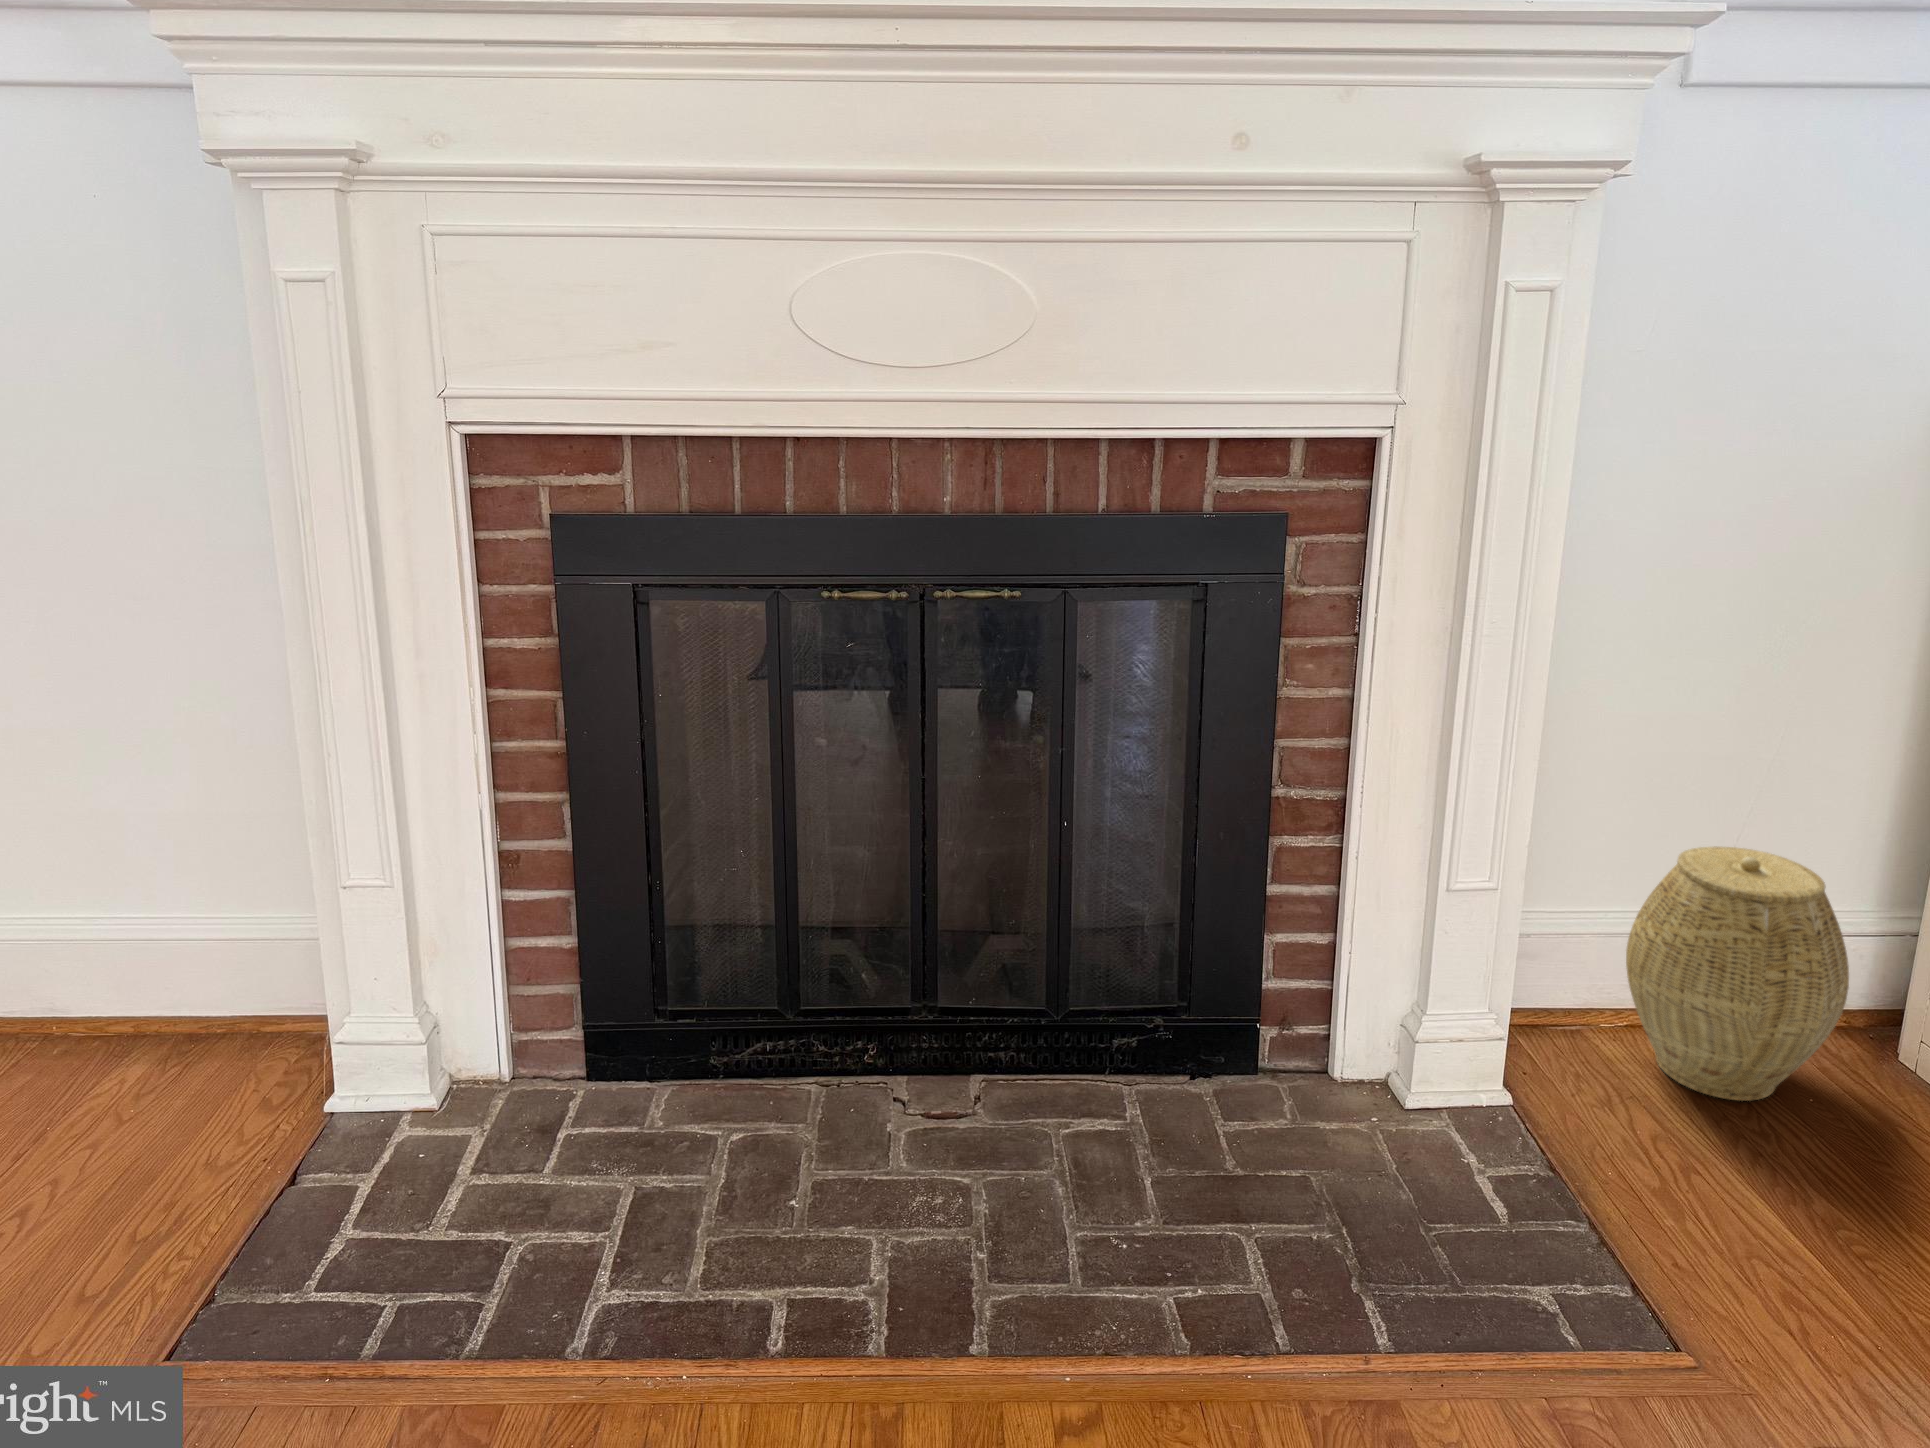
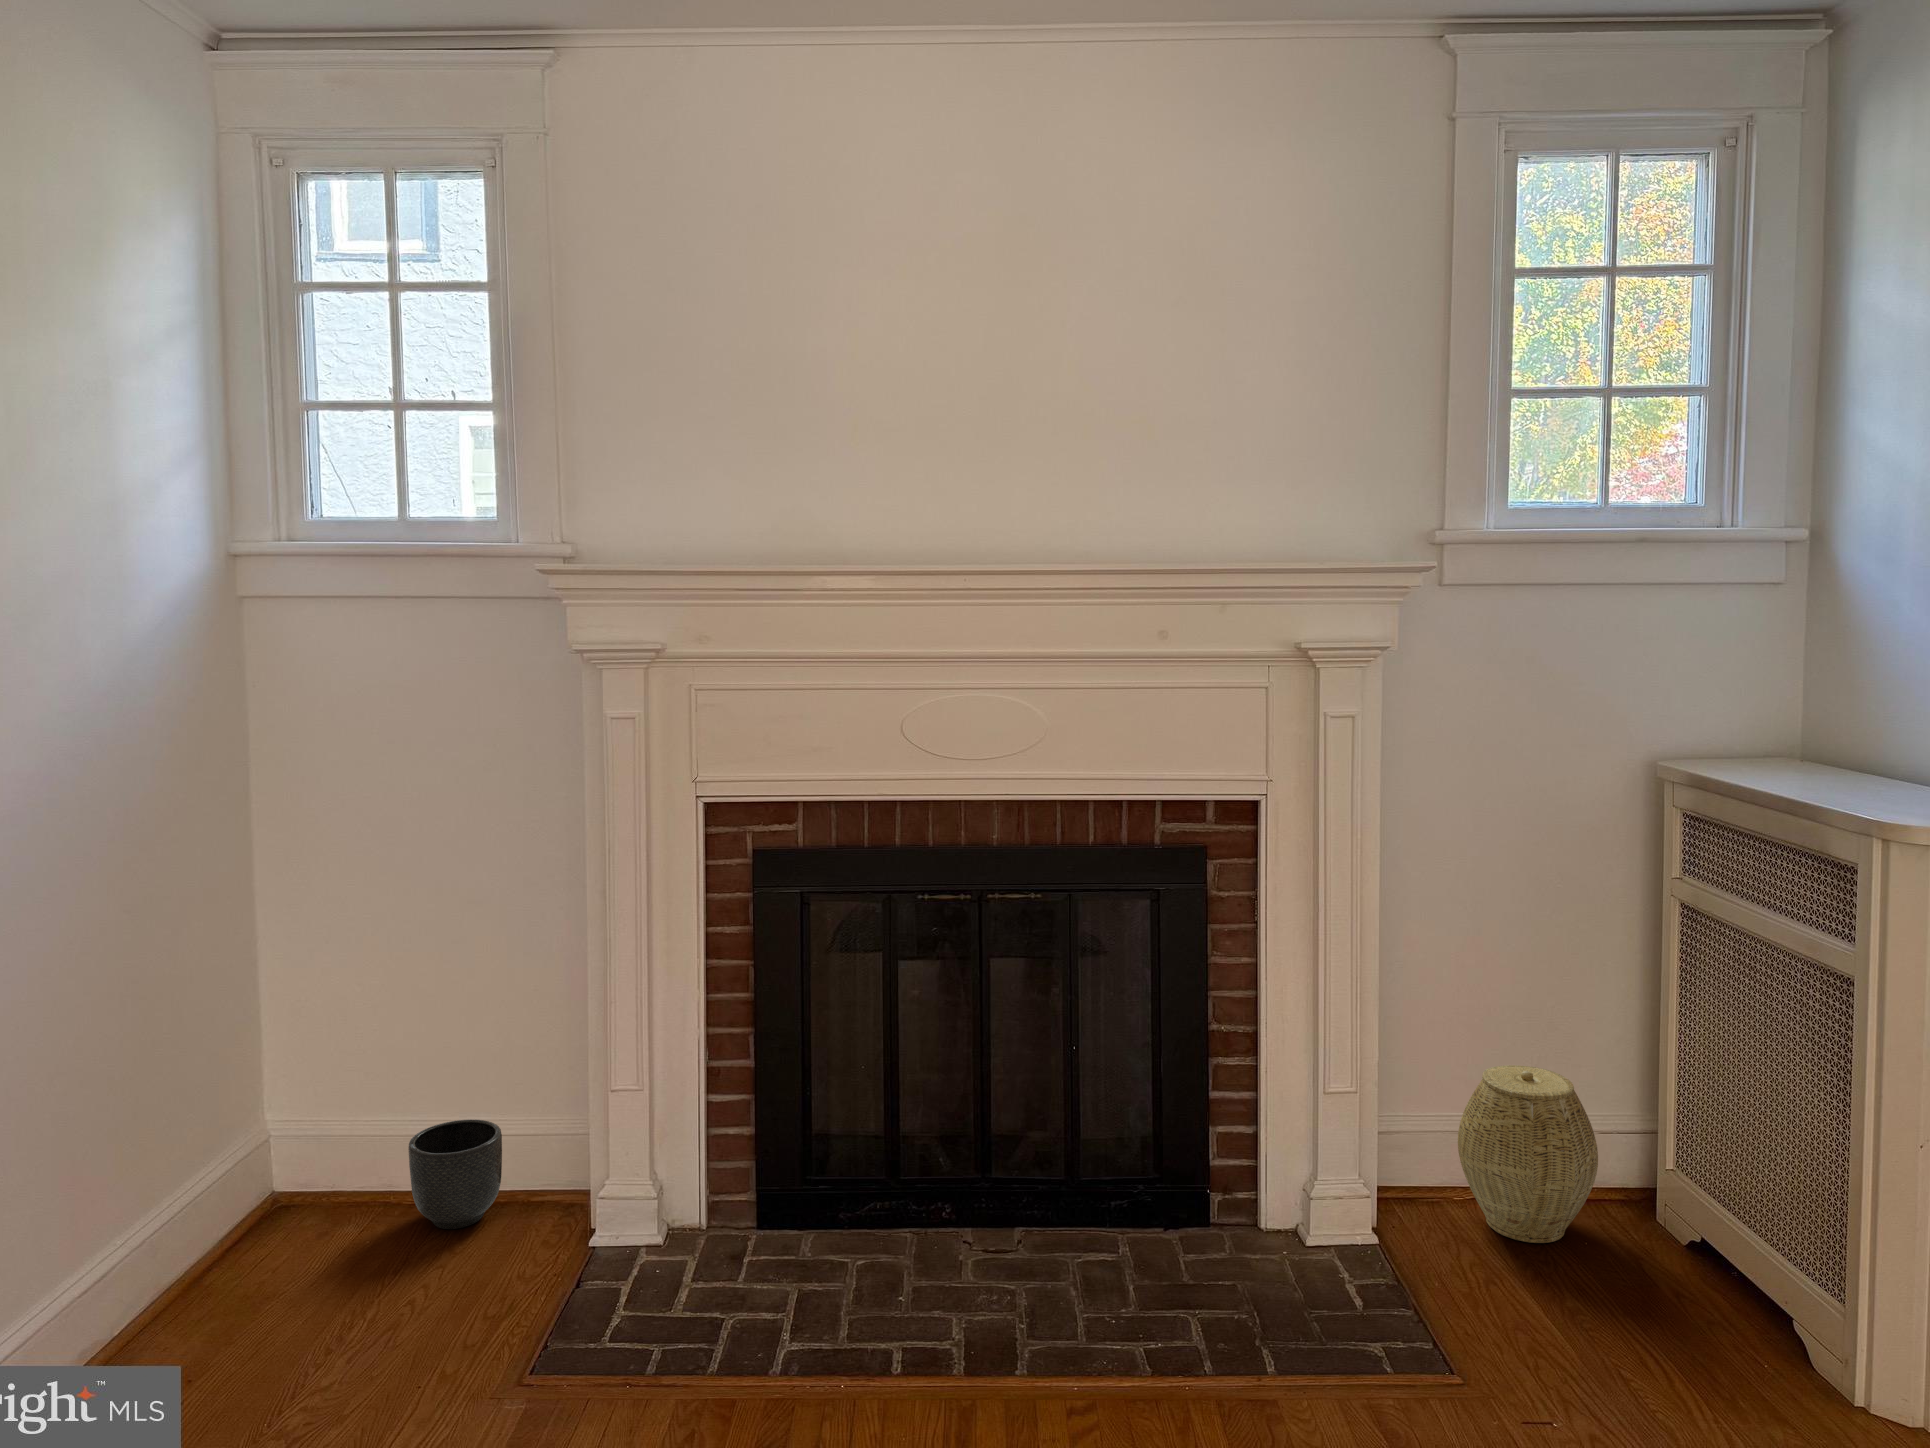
planter: none [44,920,207,1081] -> present [408,1119,502,1229]

